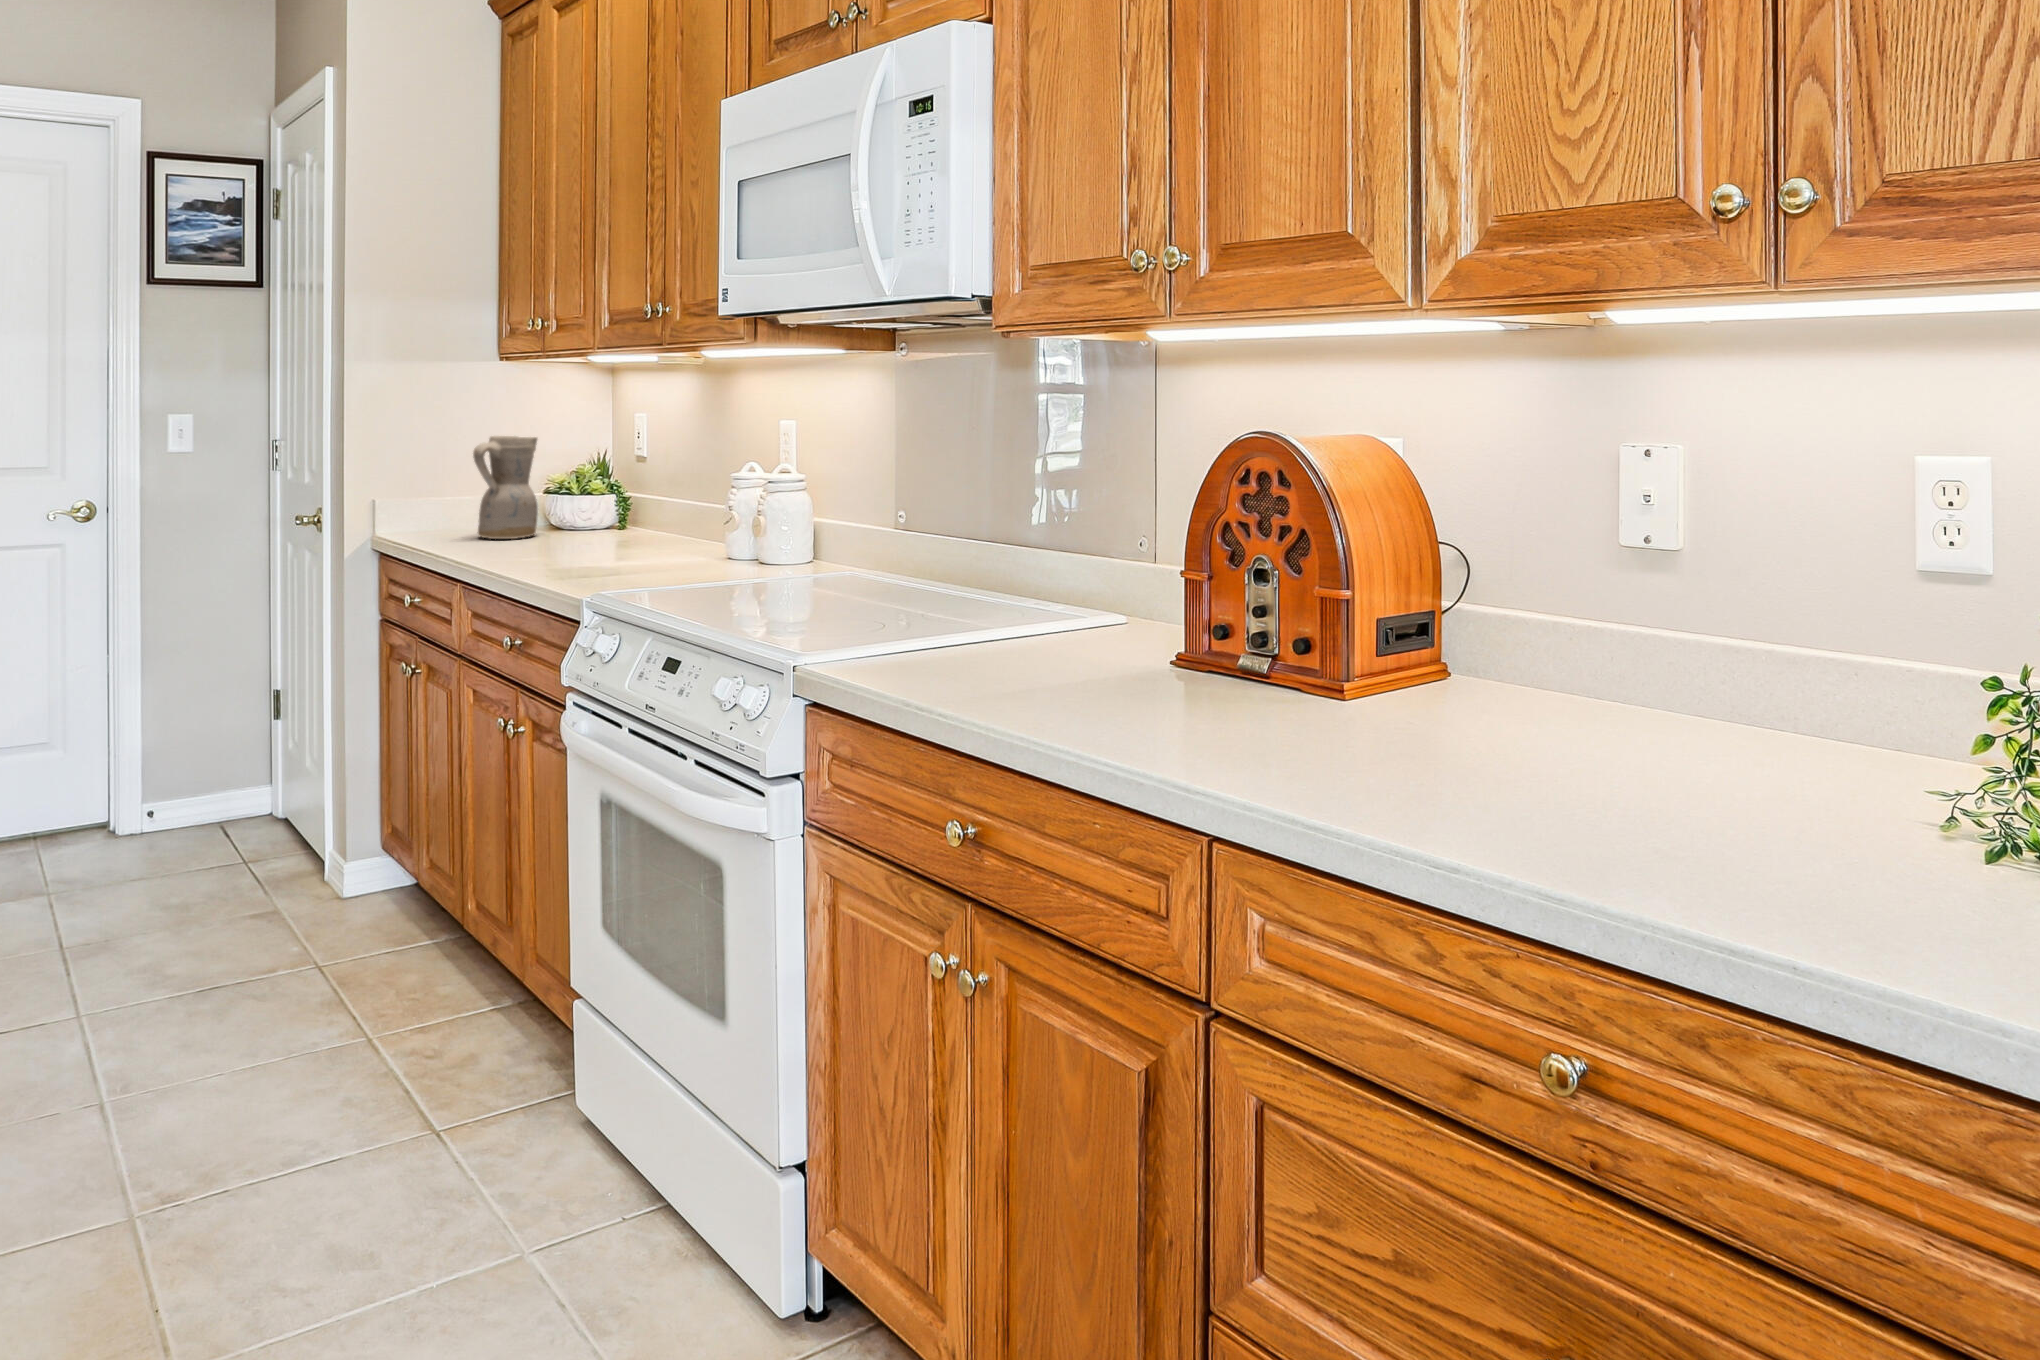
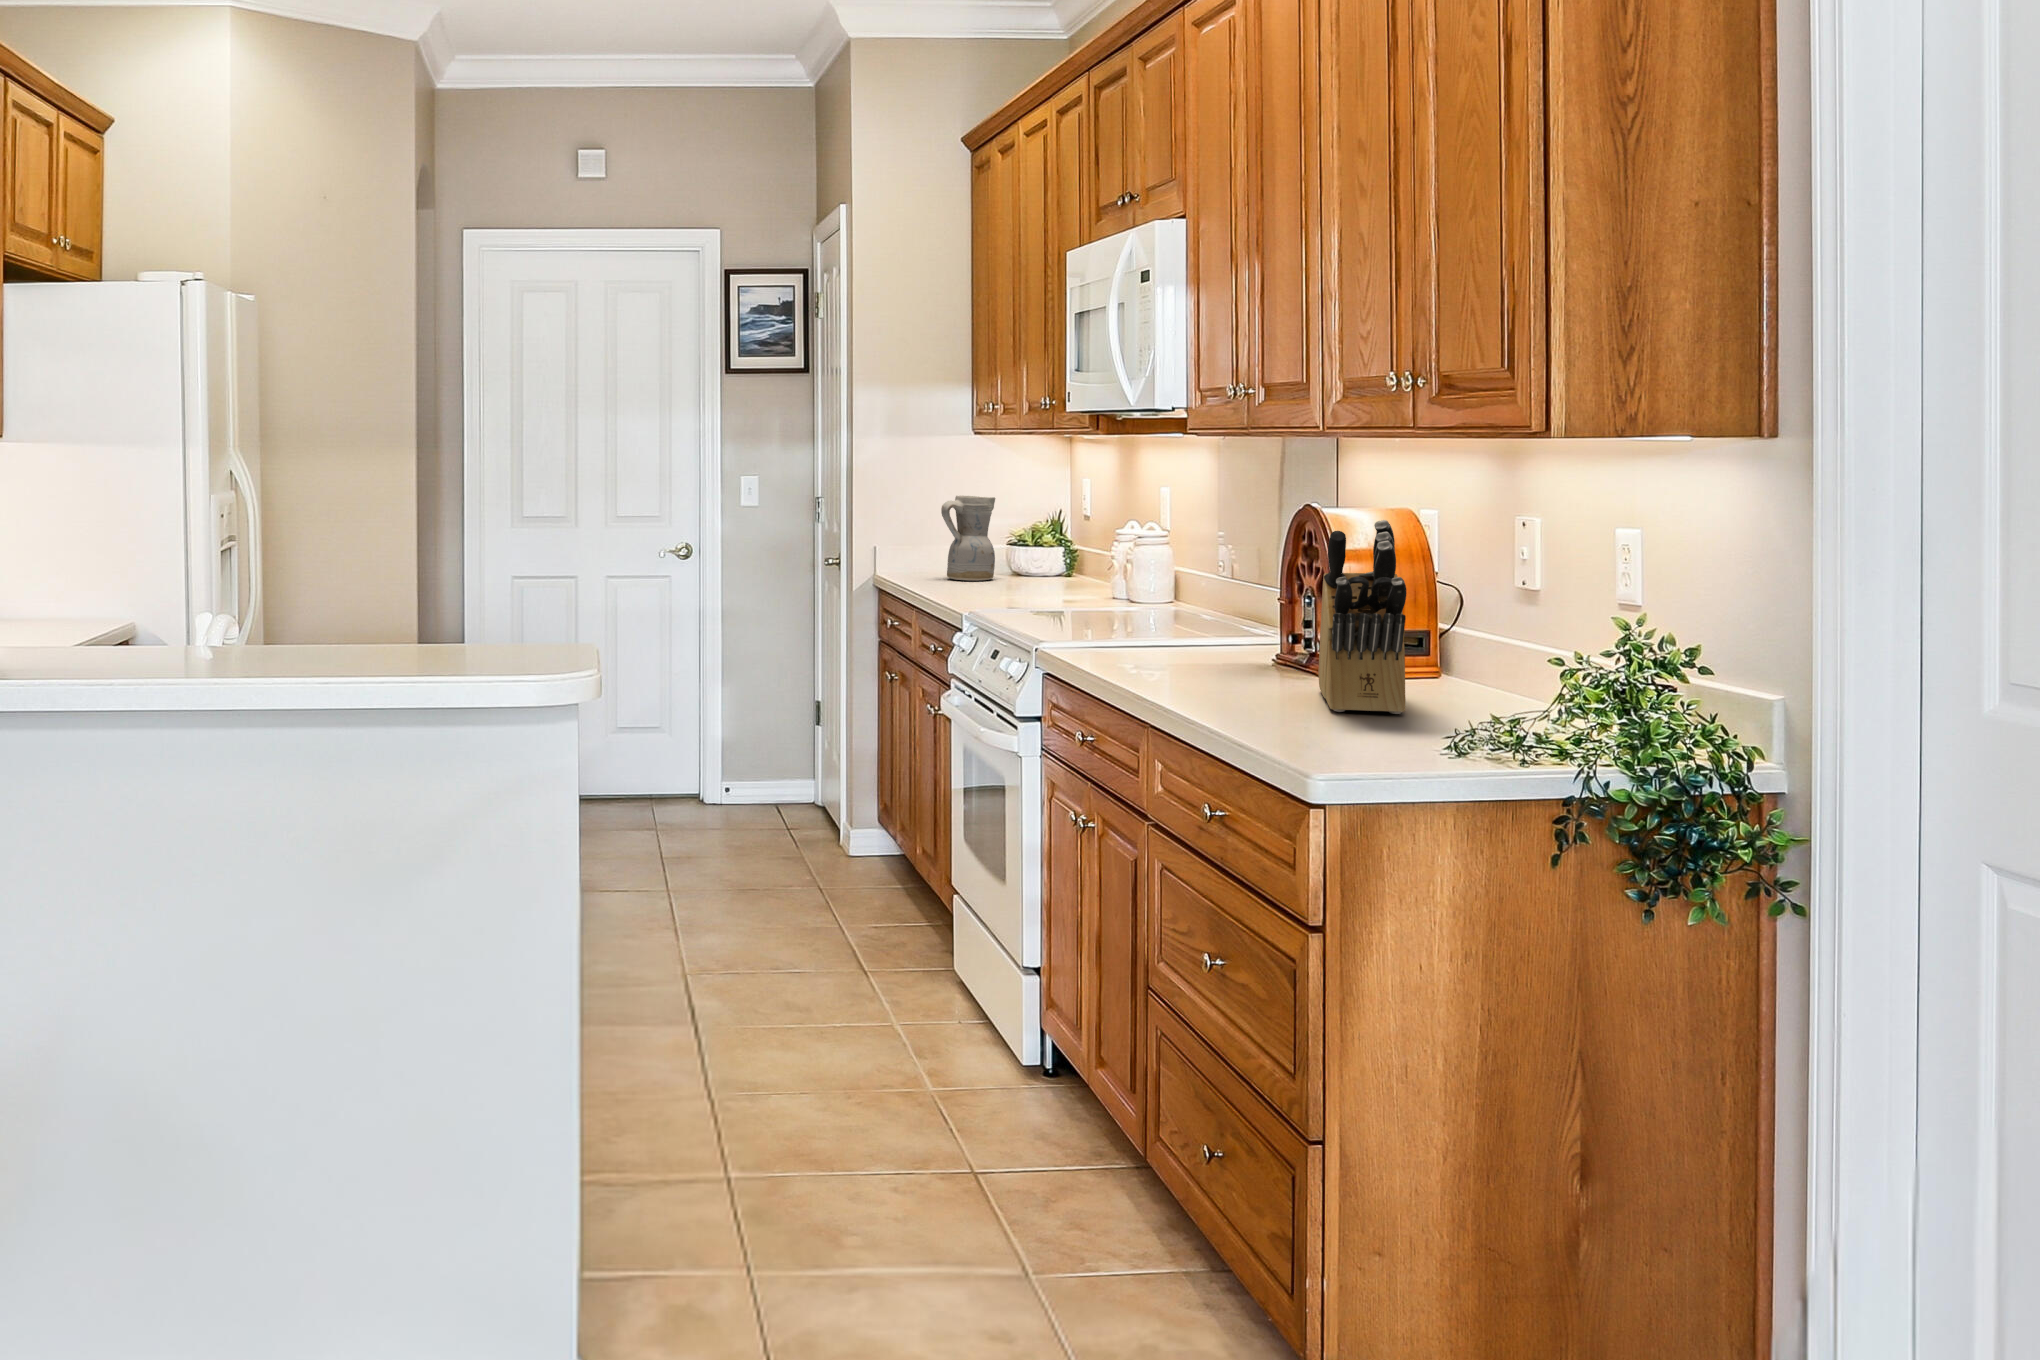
knife block: none [1121,473,1307,723] -> present [1318,520,1407,714]

